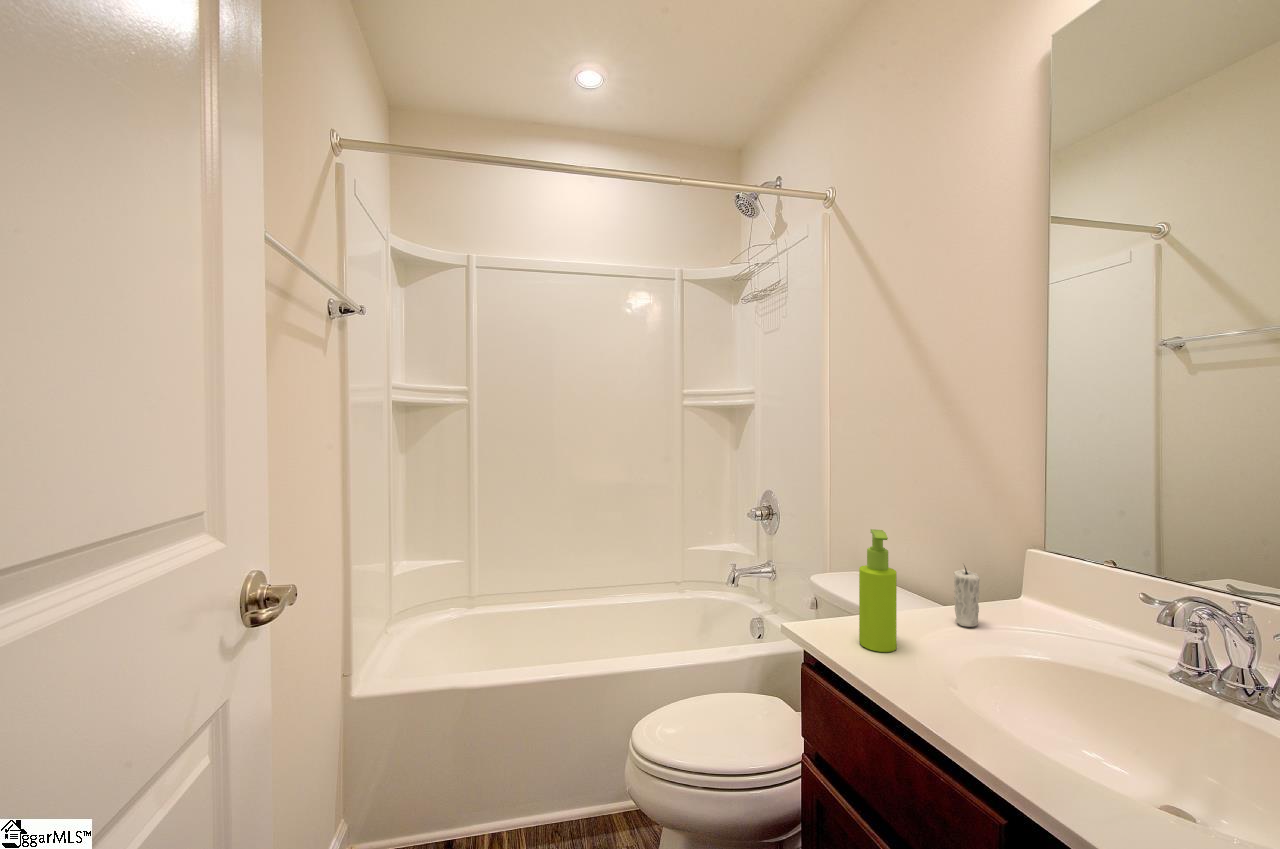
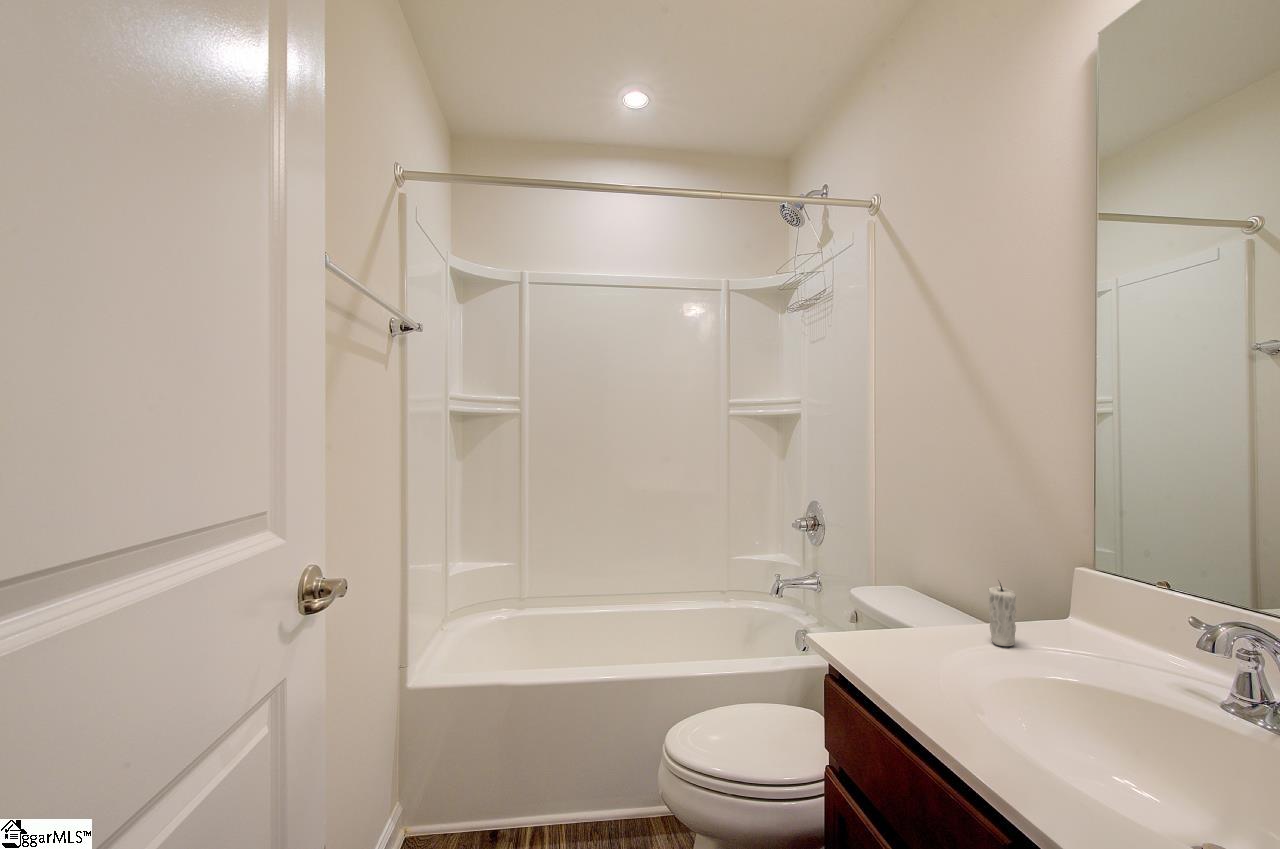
soap dispenser: present [859,529,897,652] -> none [882,542,921,667]

